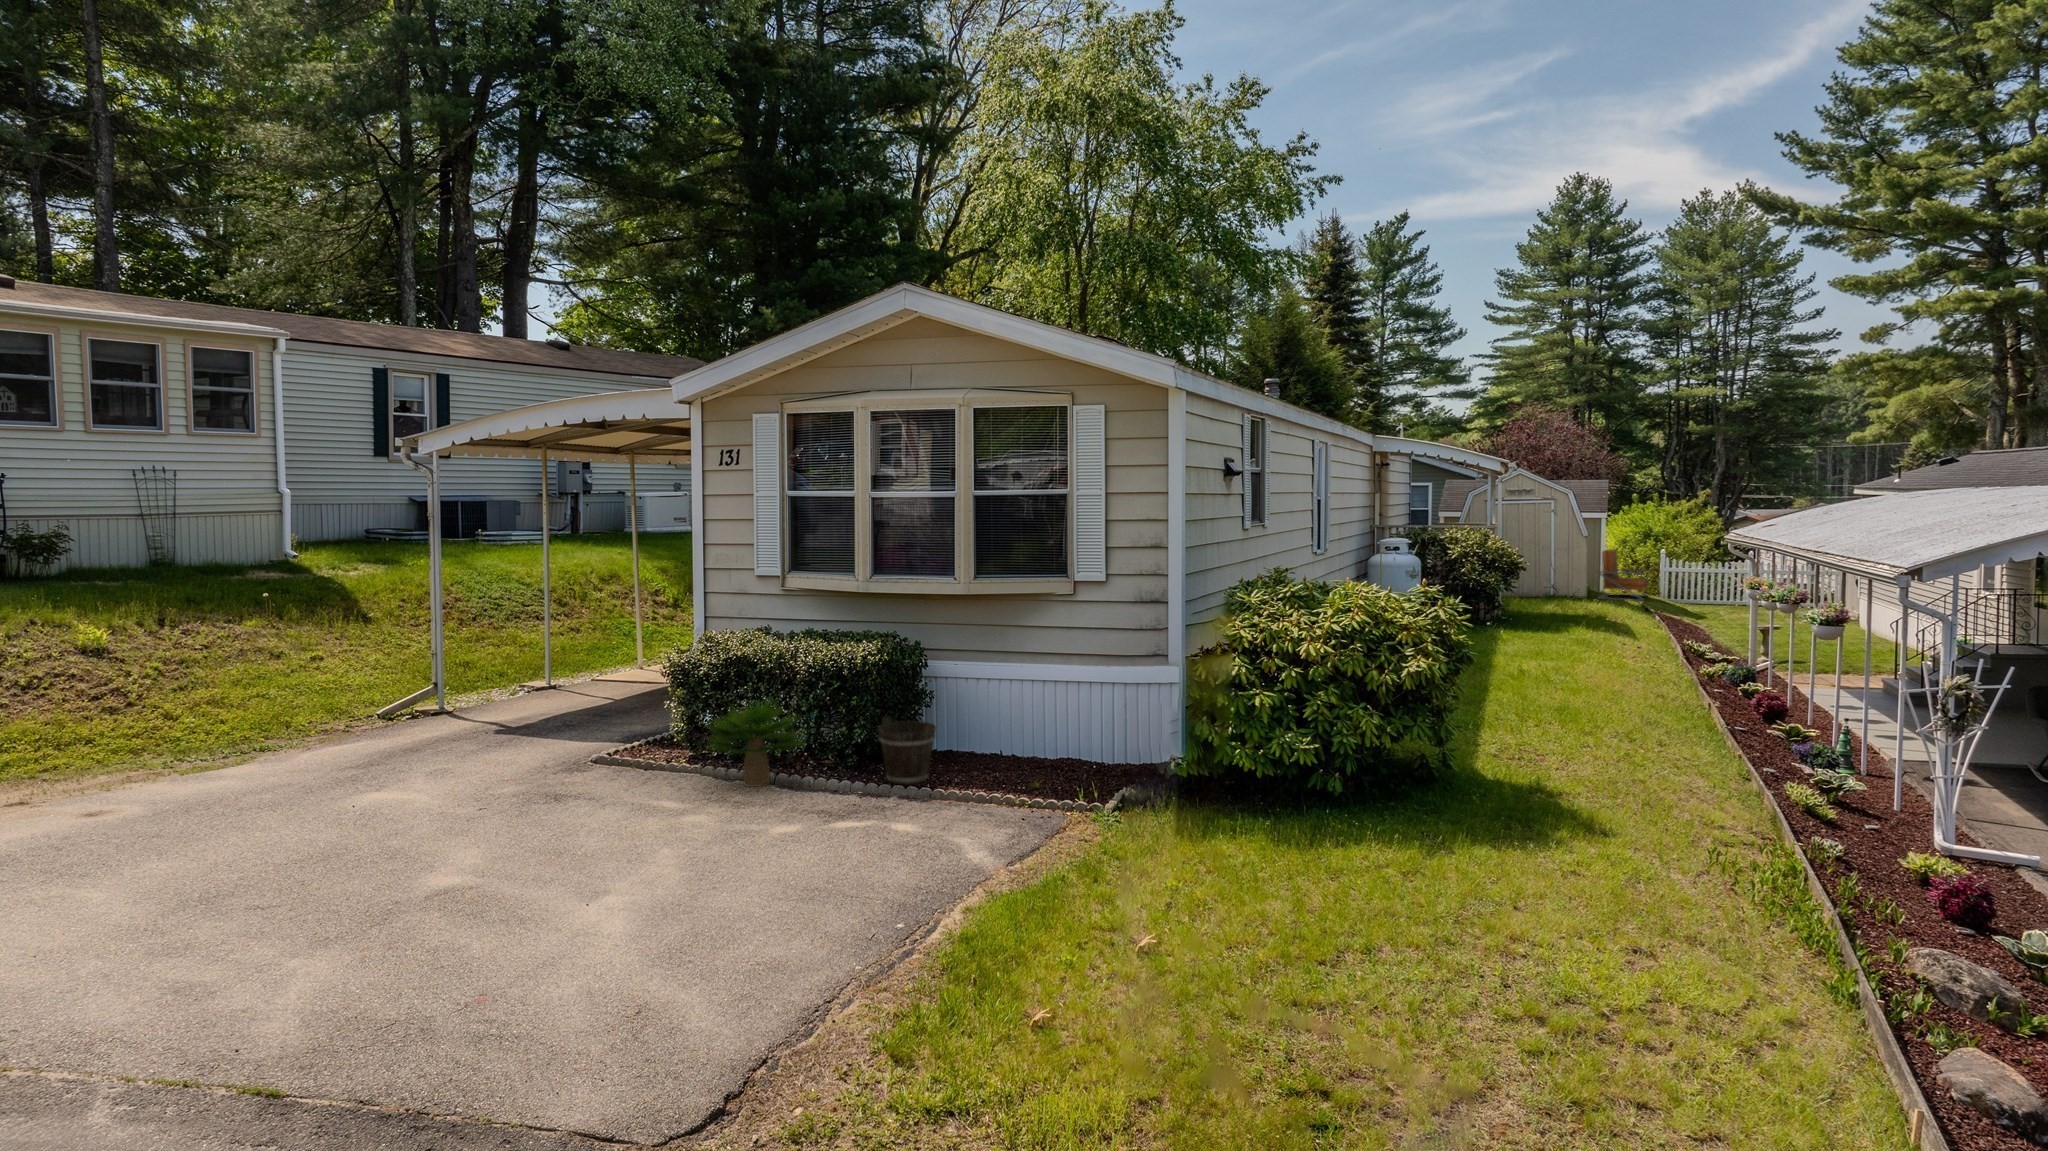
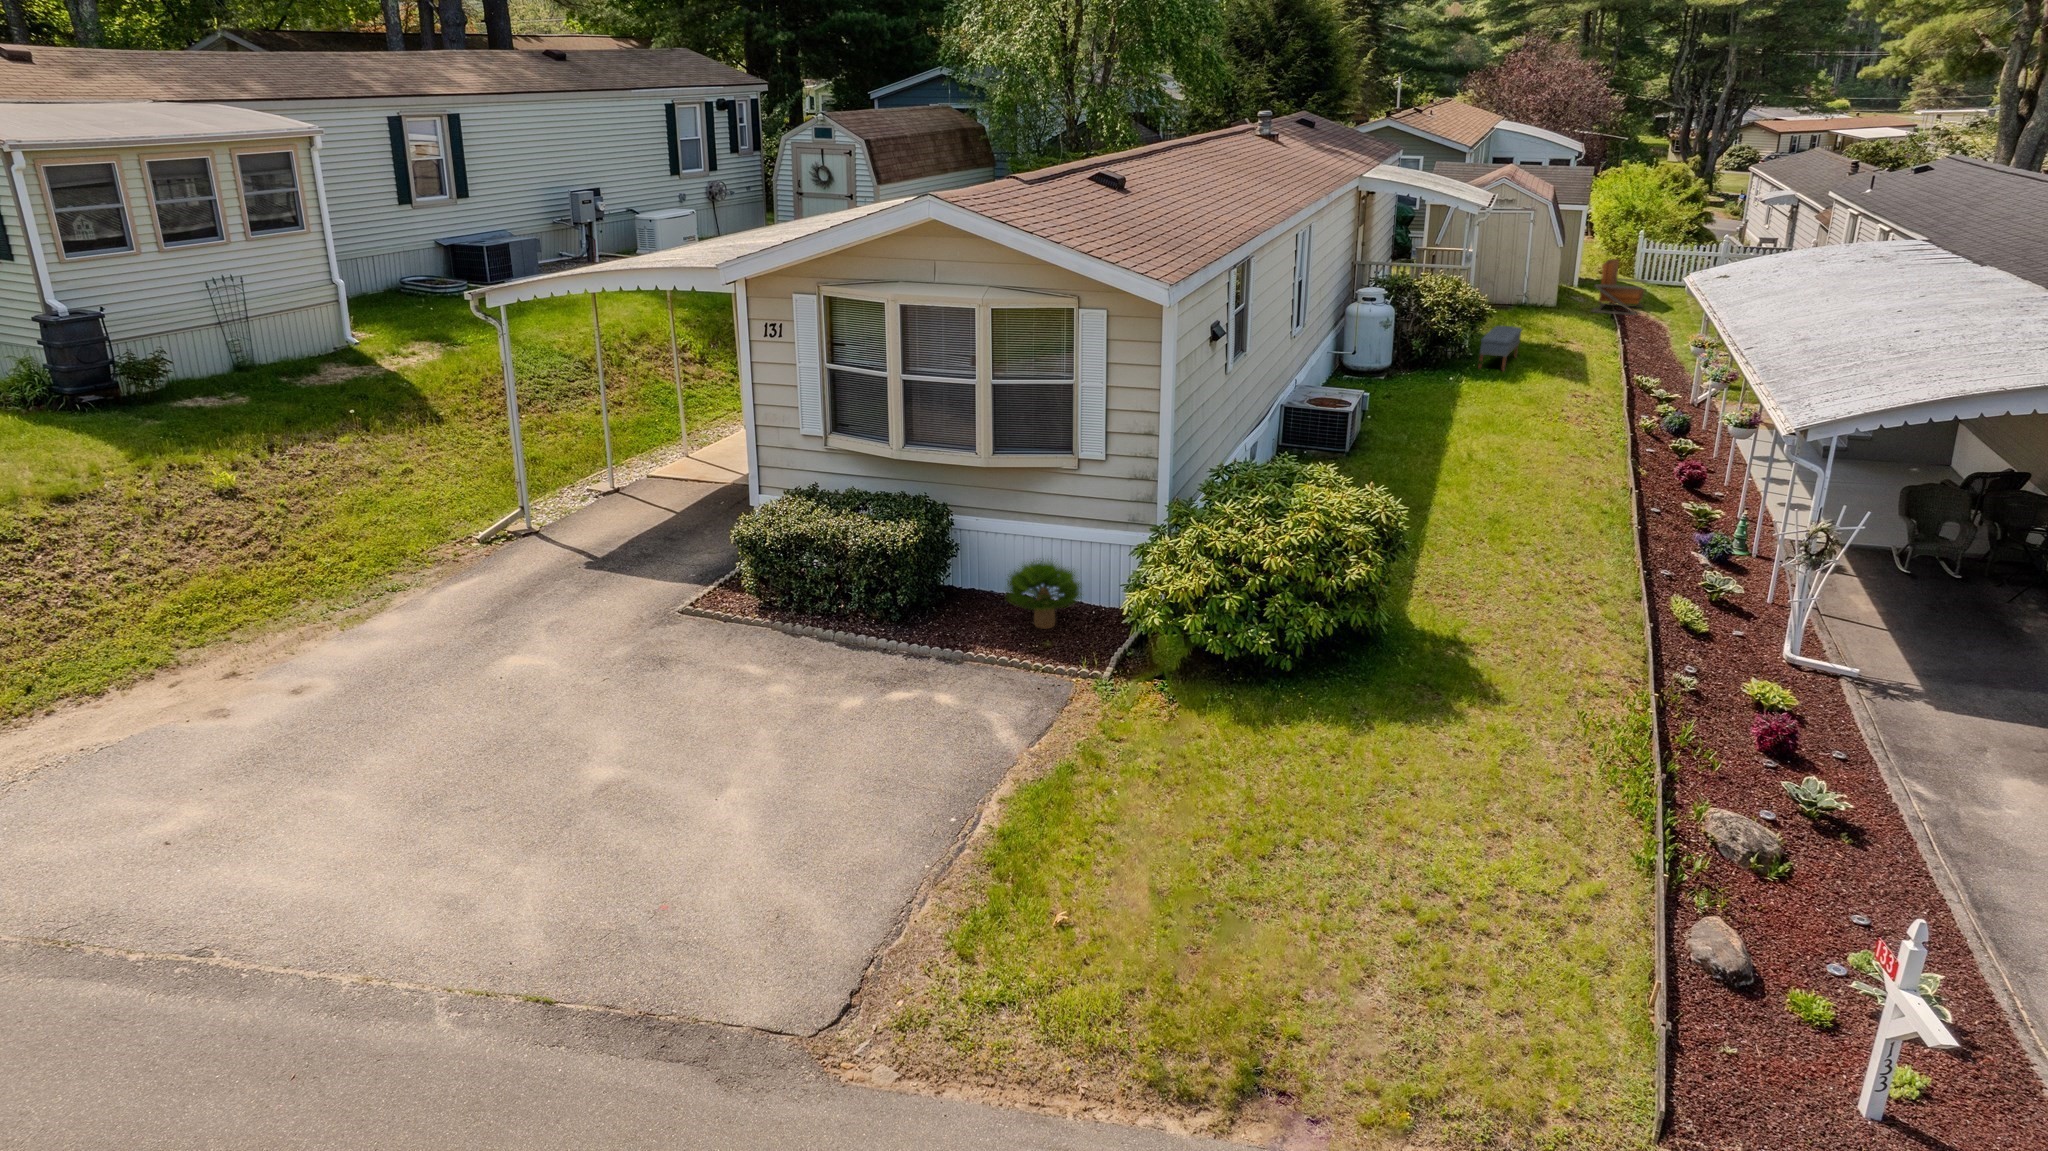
bench: none [1491,588,1533,629] -> present [1478,326,1522,371]
potted plant: present [709,702,802,787] -> present [1007,559,1082,629]
bucket: present [878,716,936,784] -> none [919,578,967,637]

